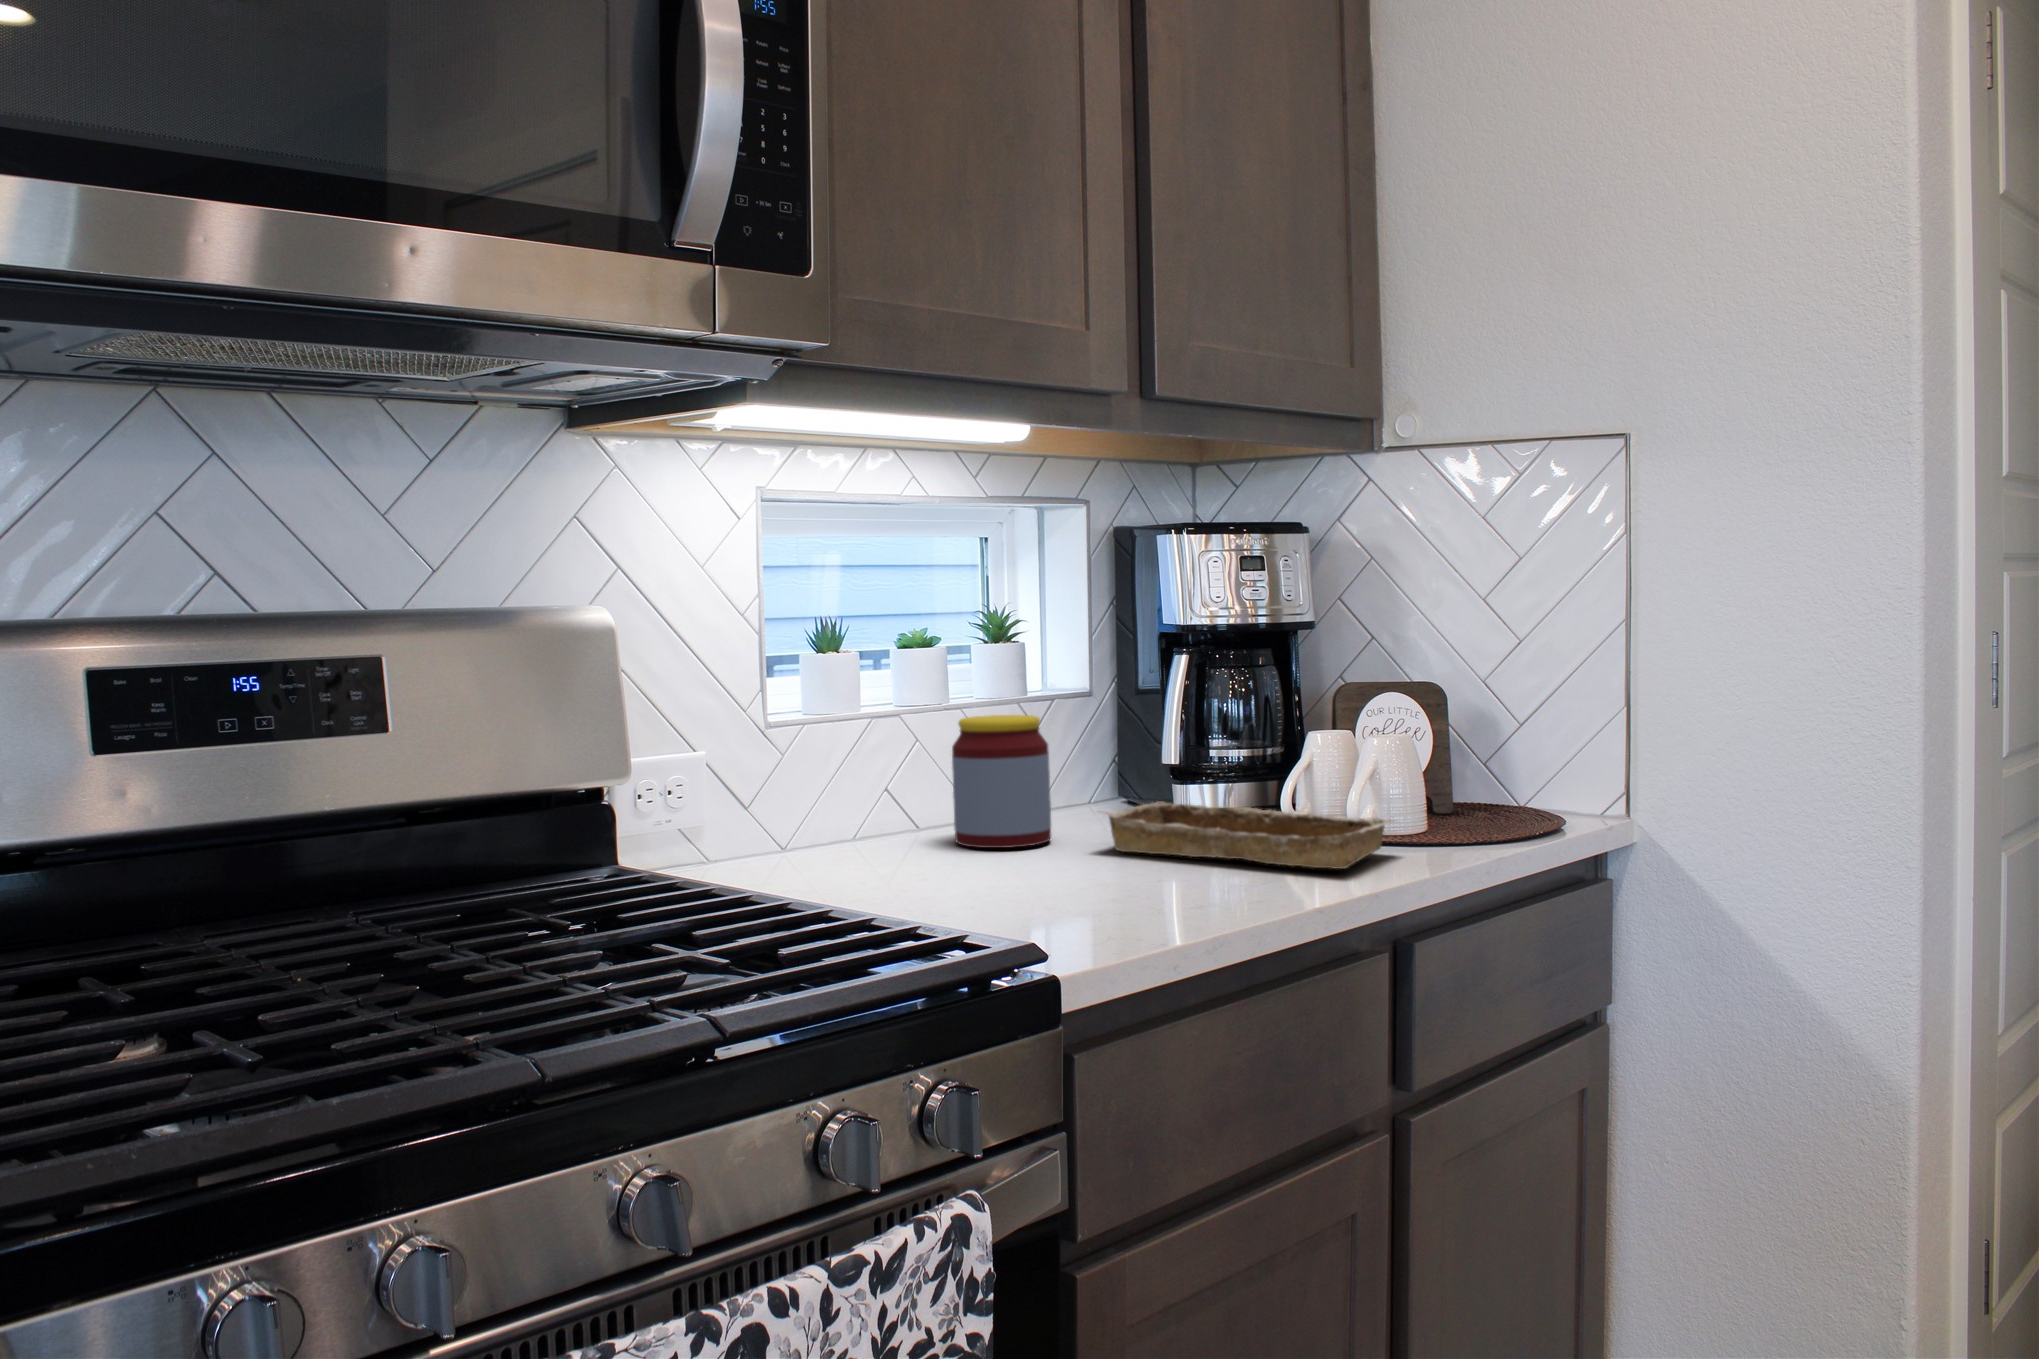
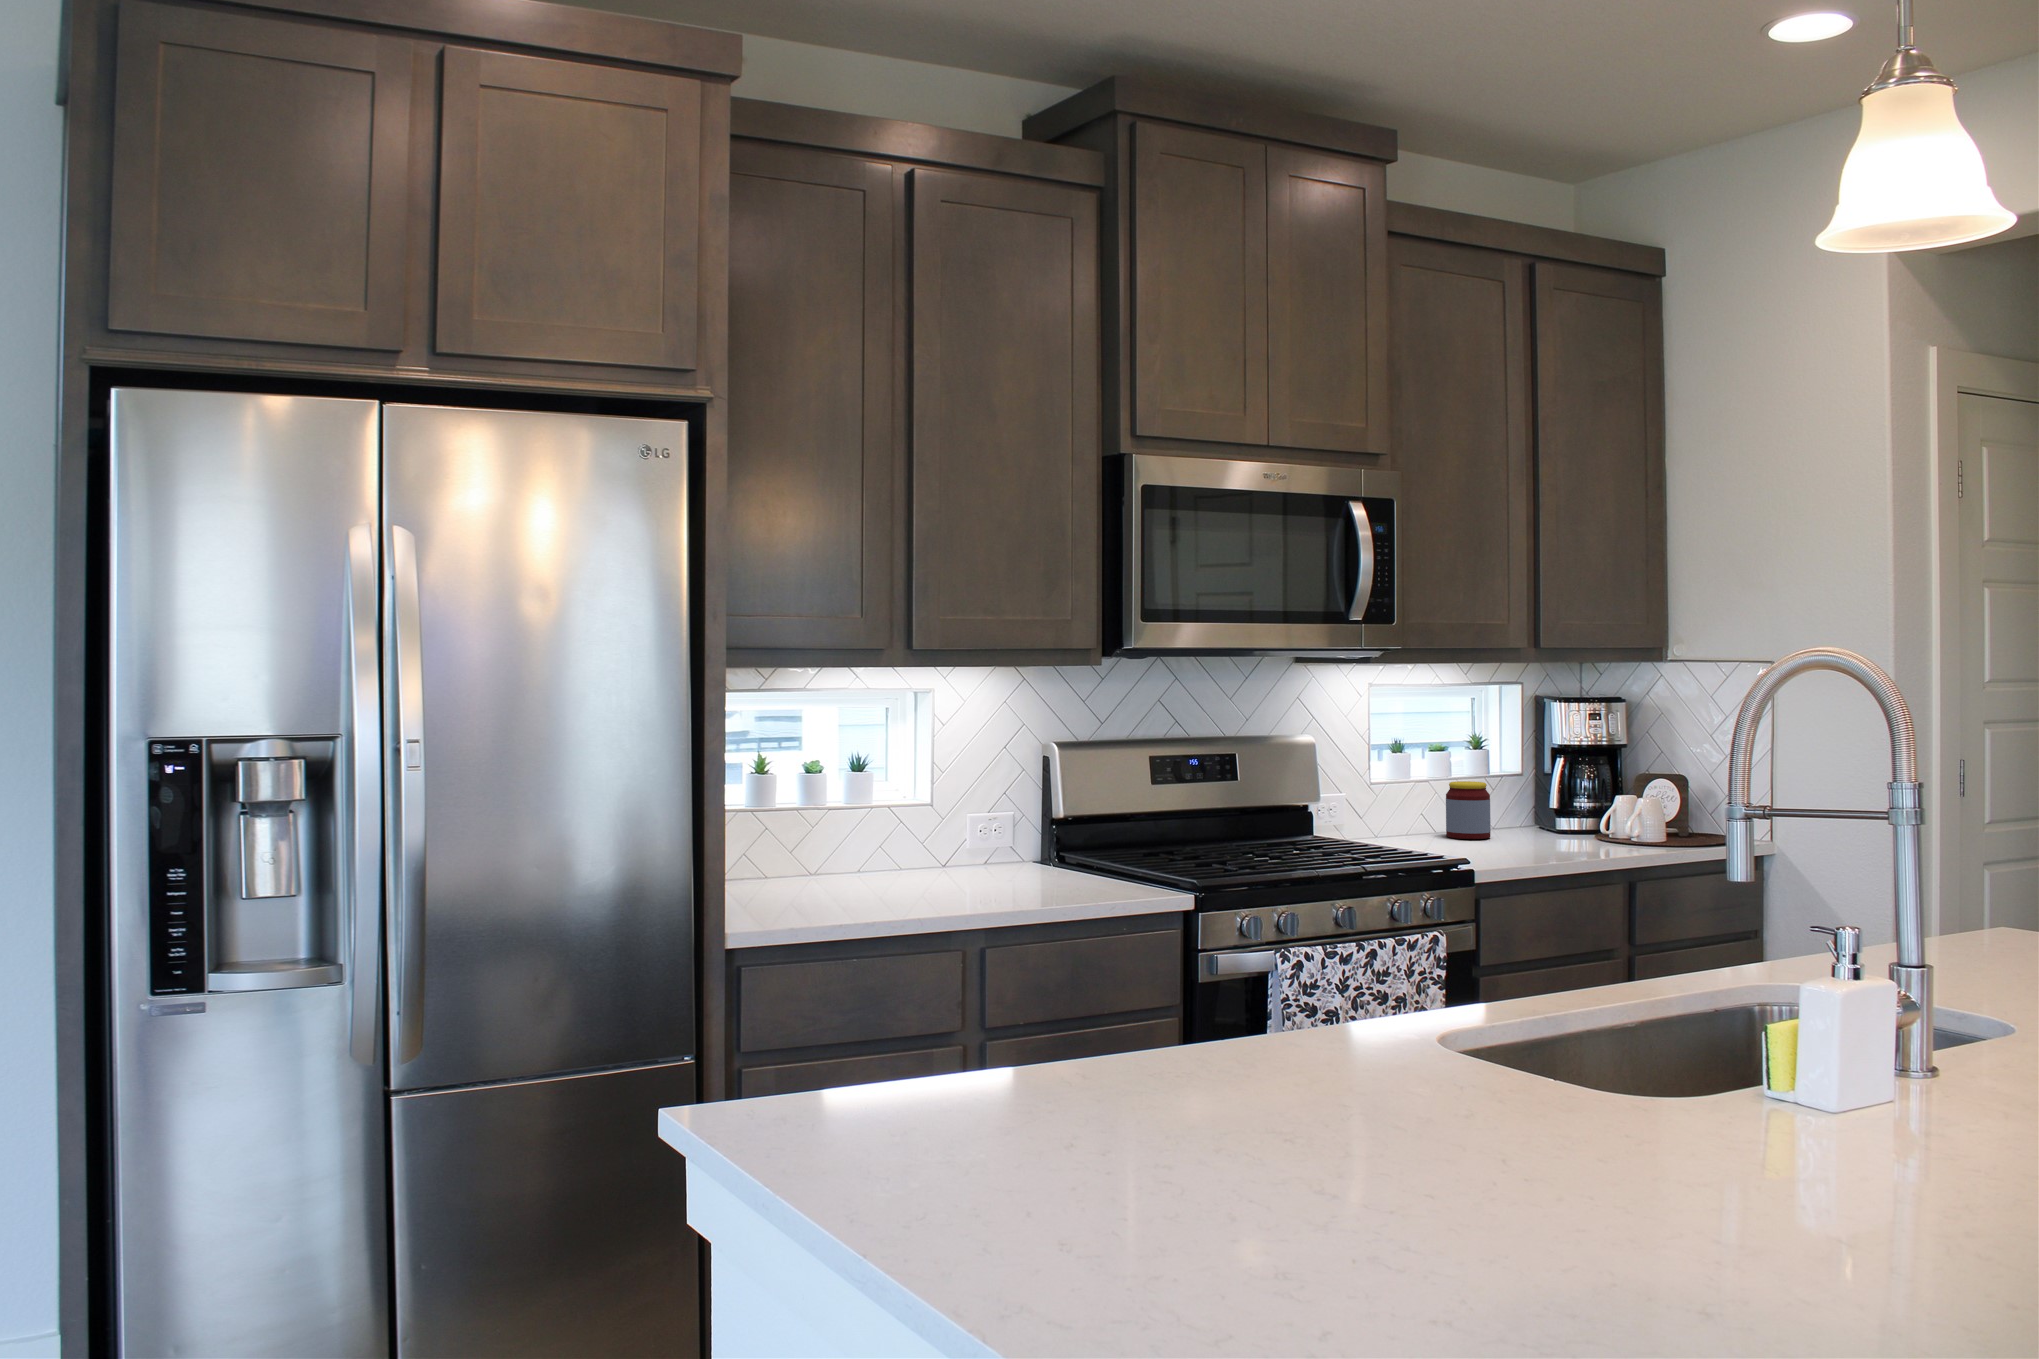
tray: present [1105,801,1395,869] -> none [1509,824,1647,853]

